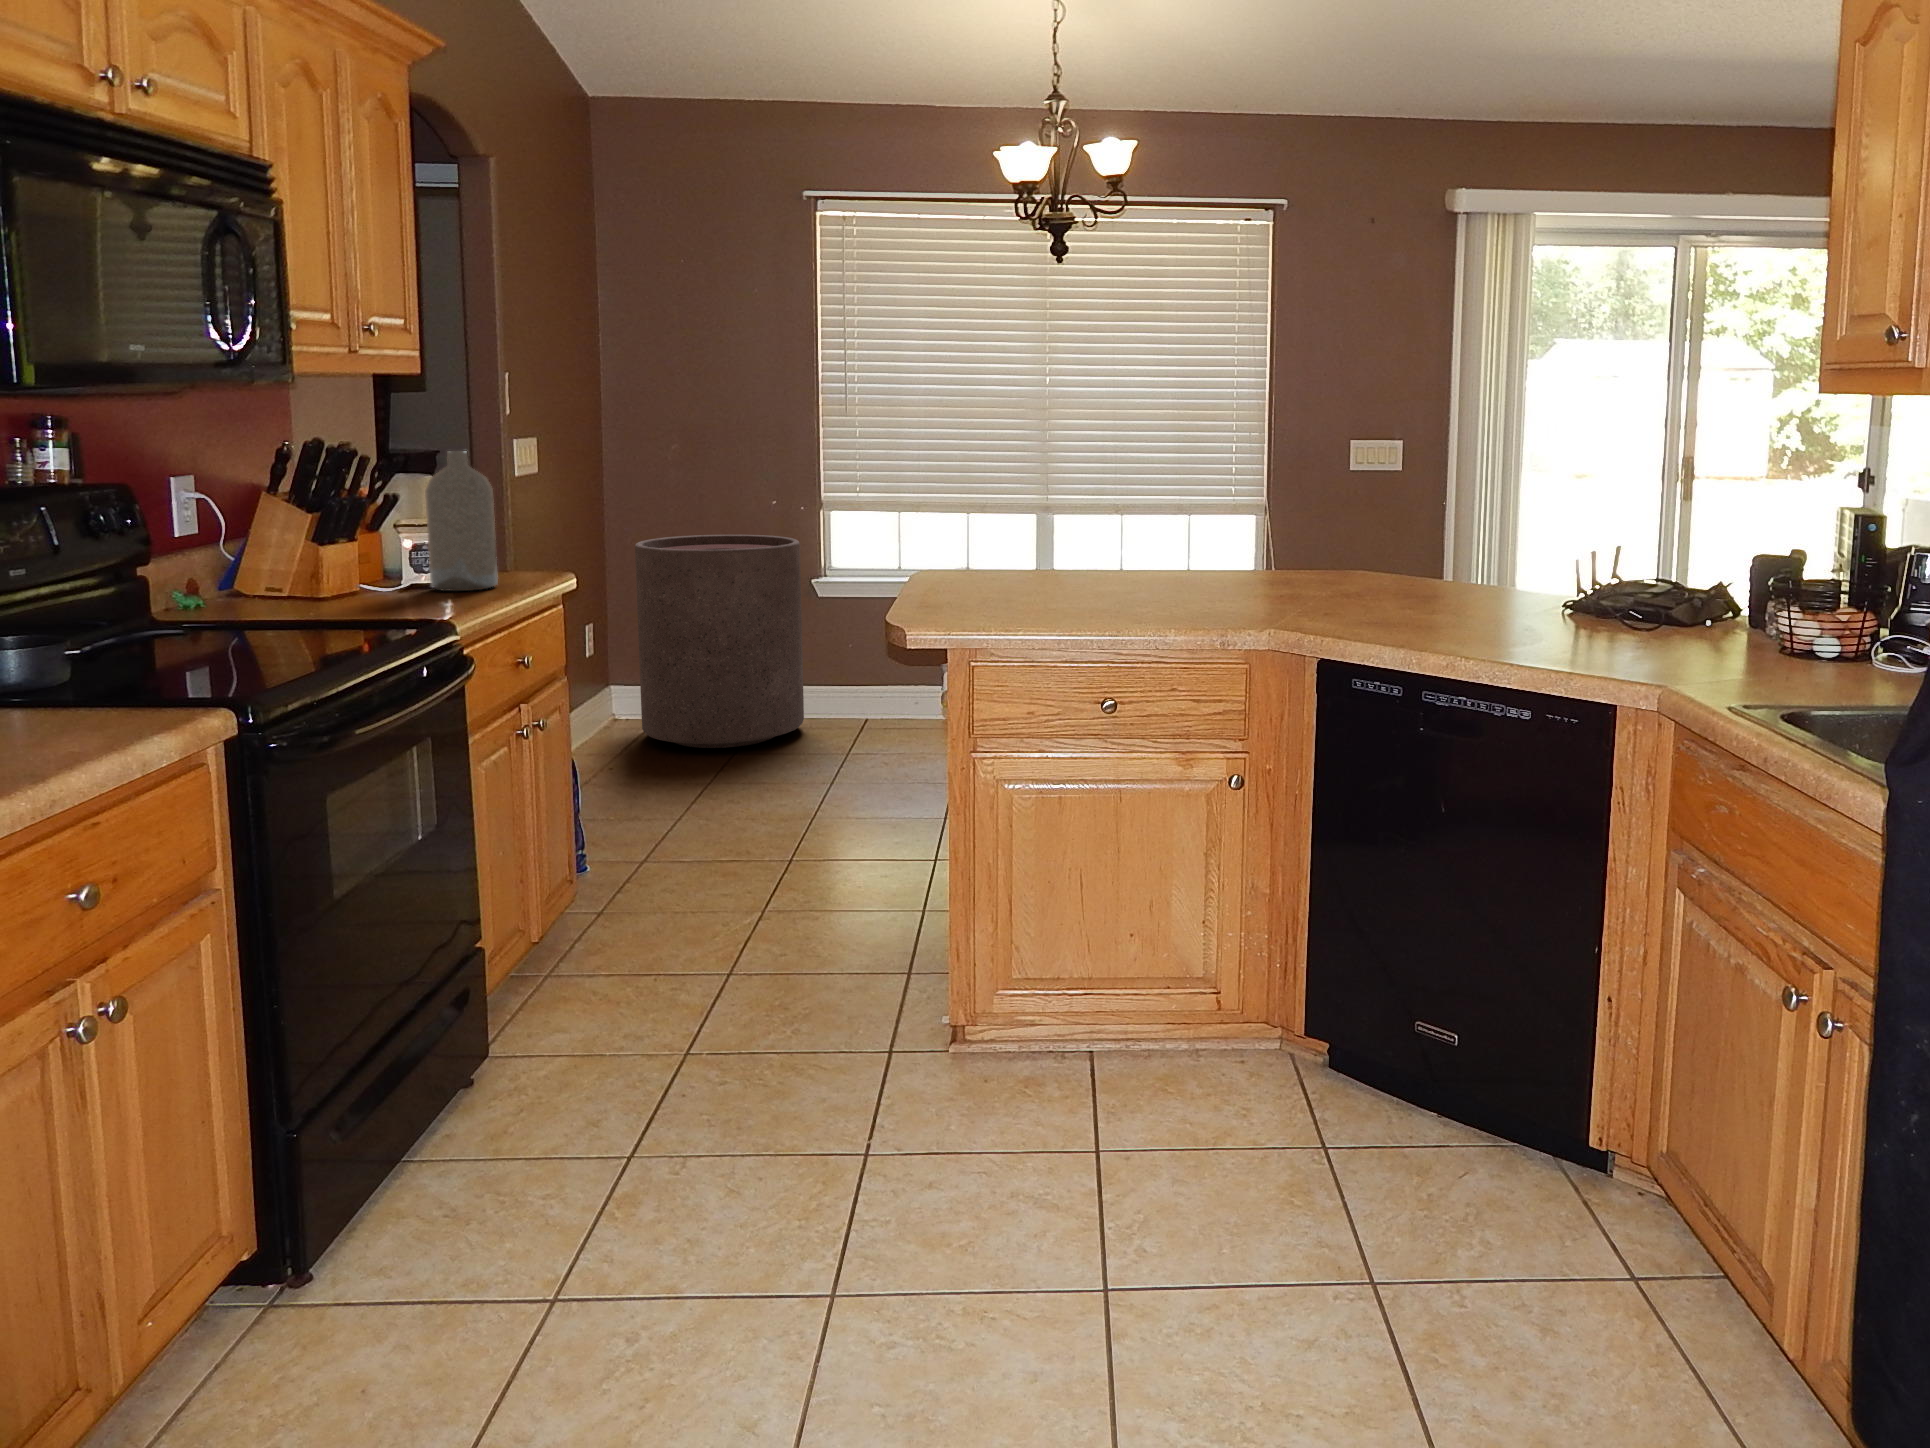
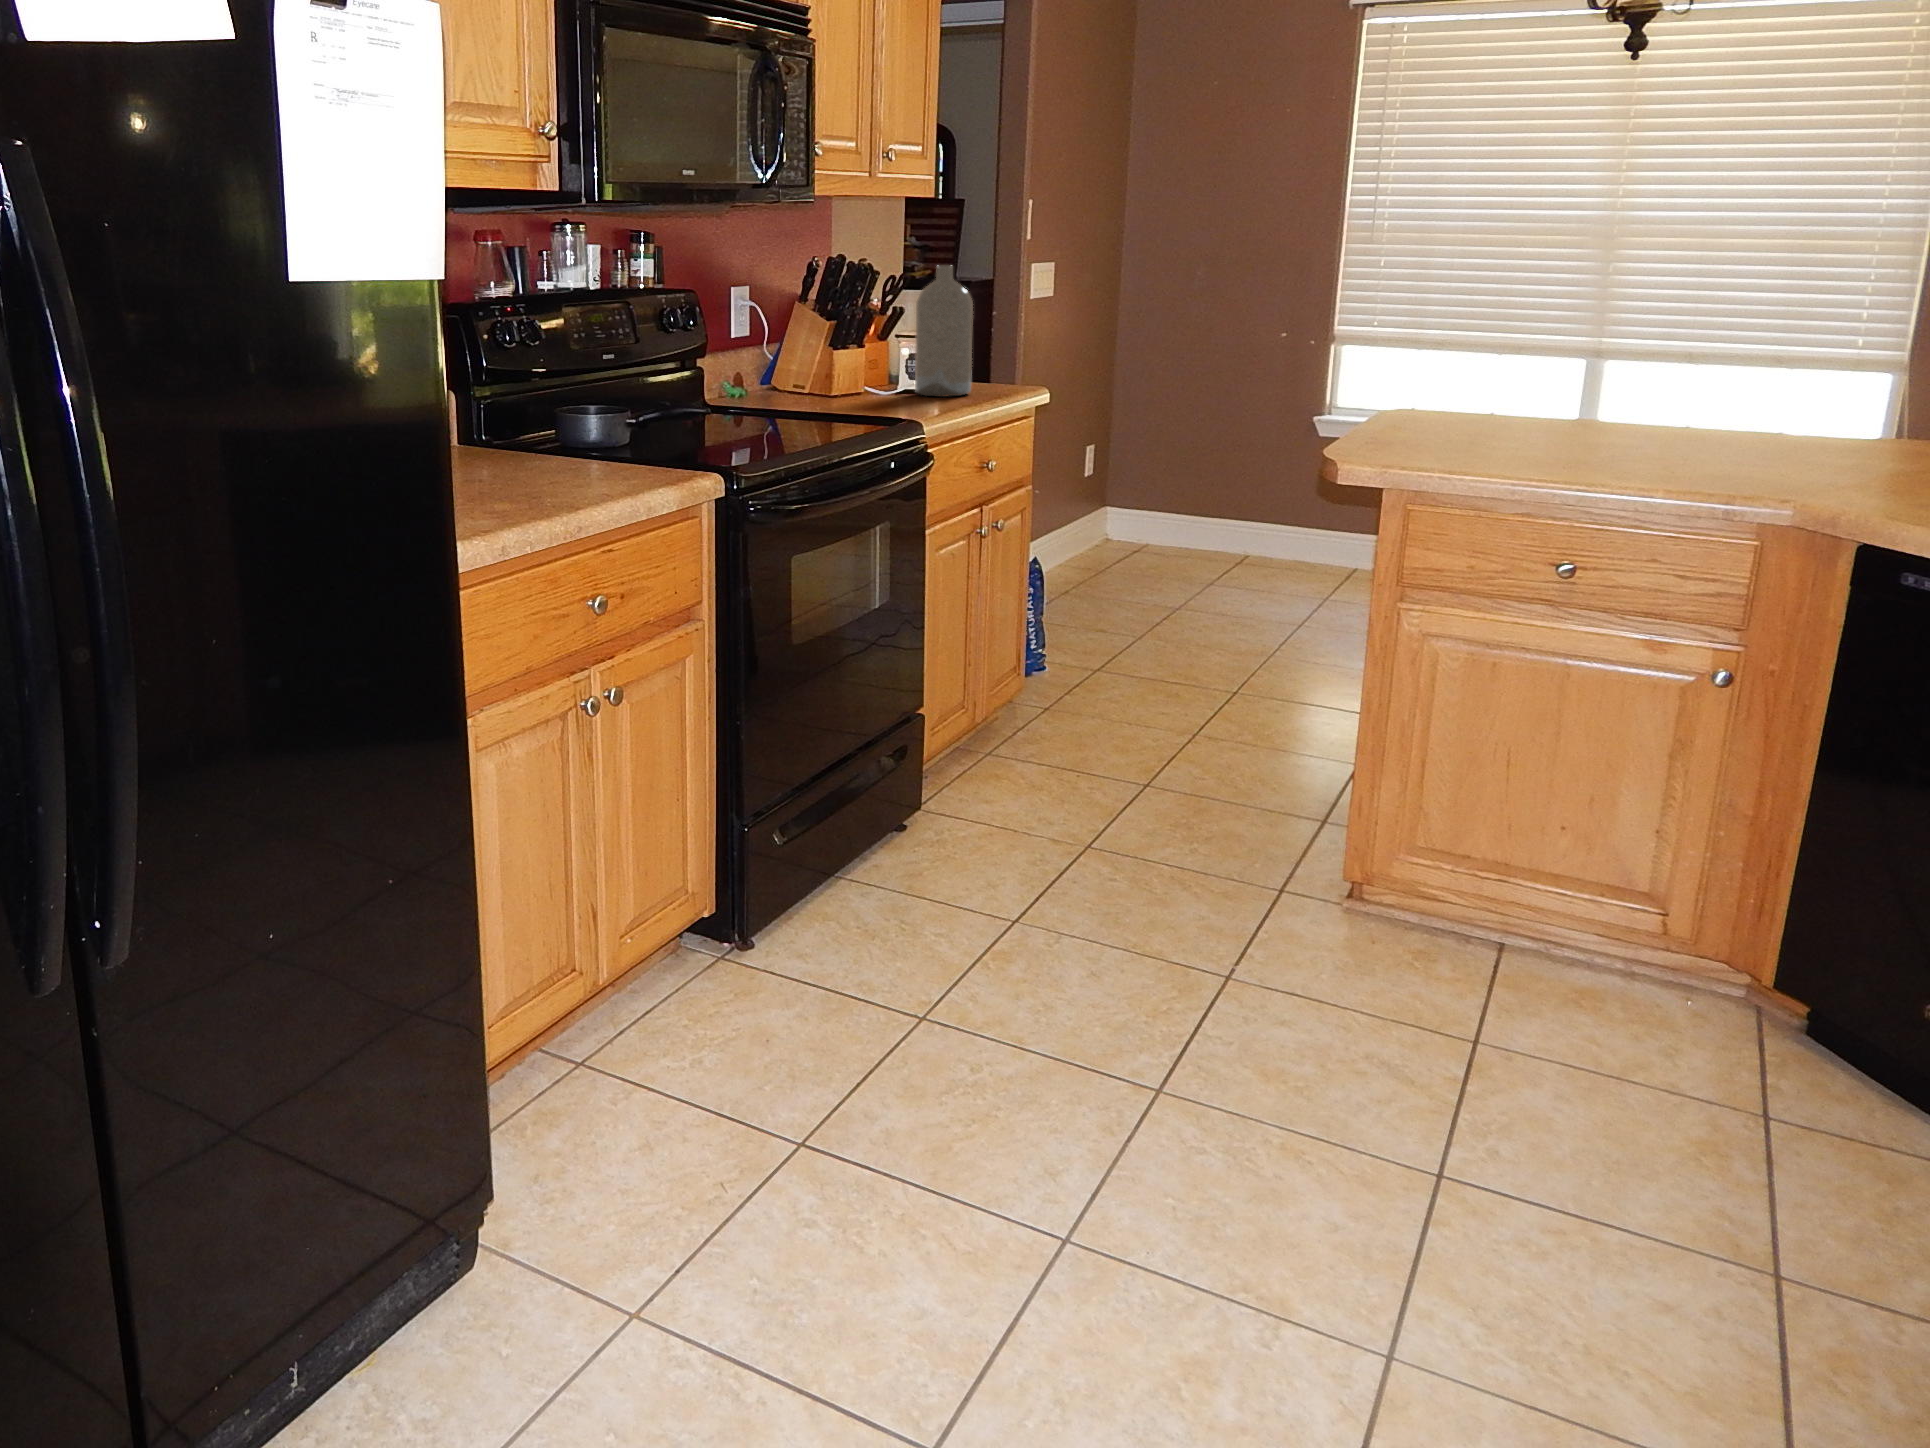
trash can: present [635,535,804,748] -> none [1126,359,1305,579]

